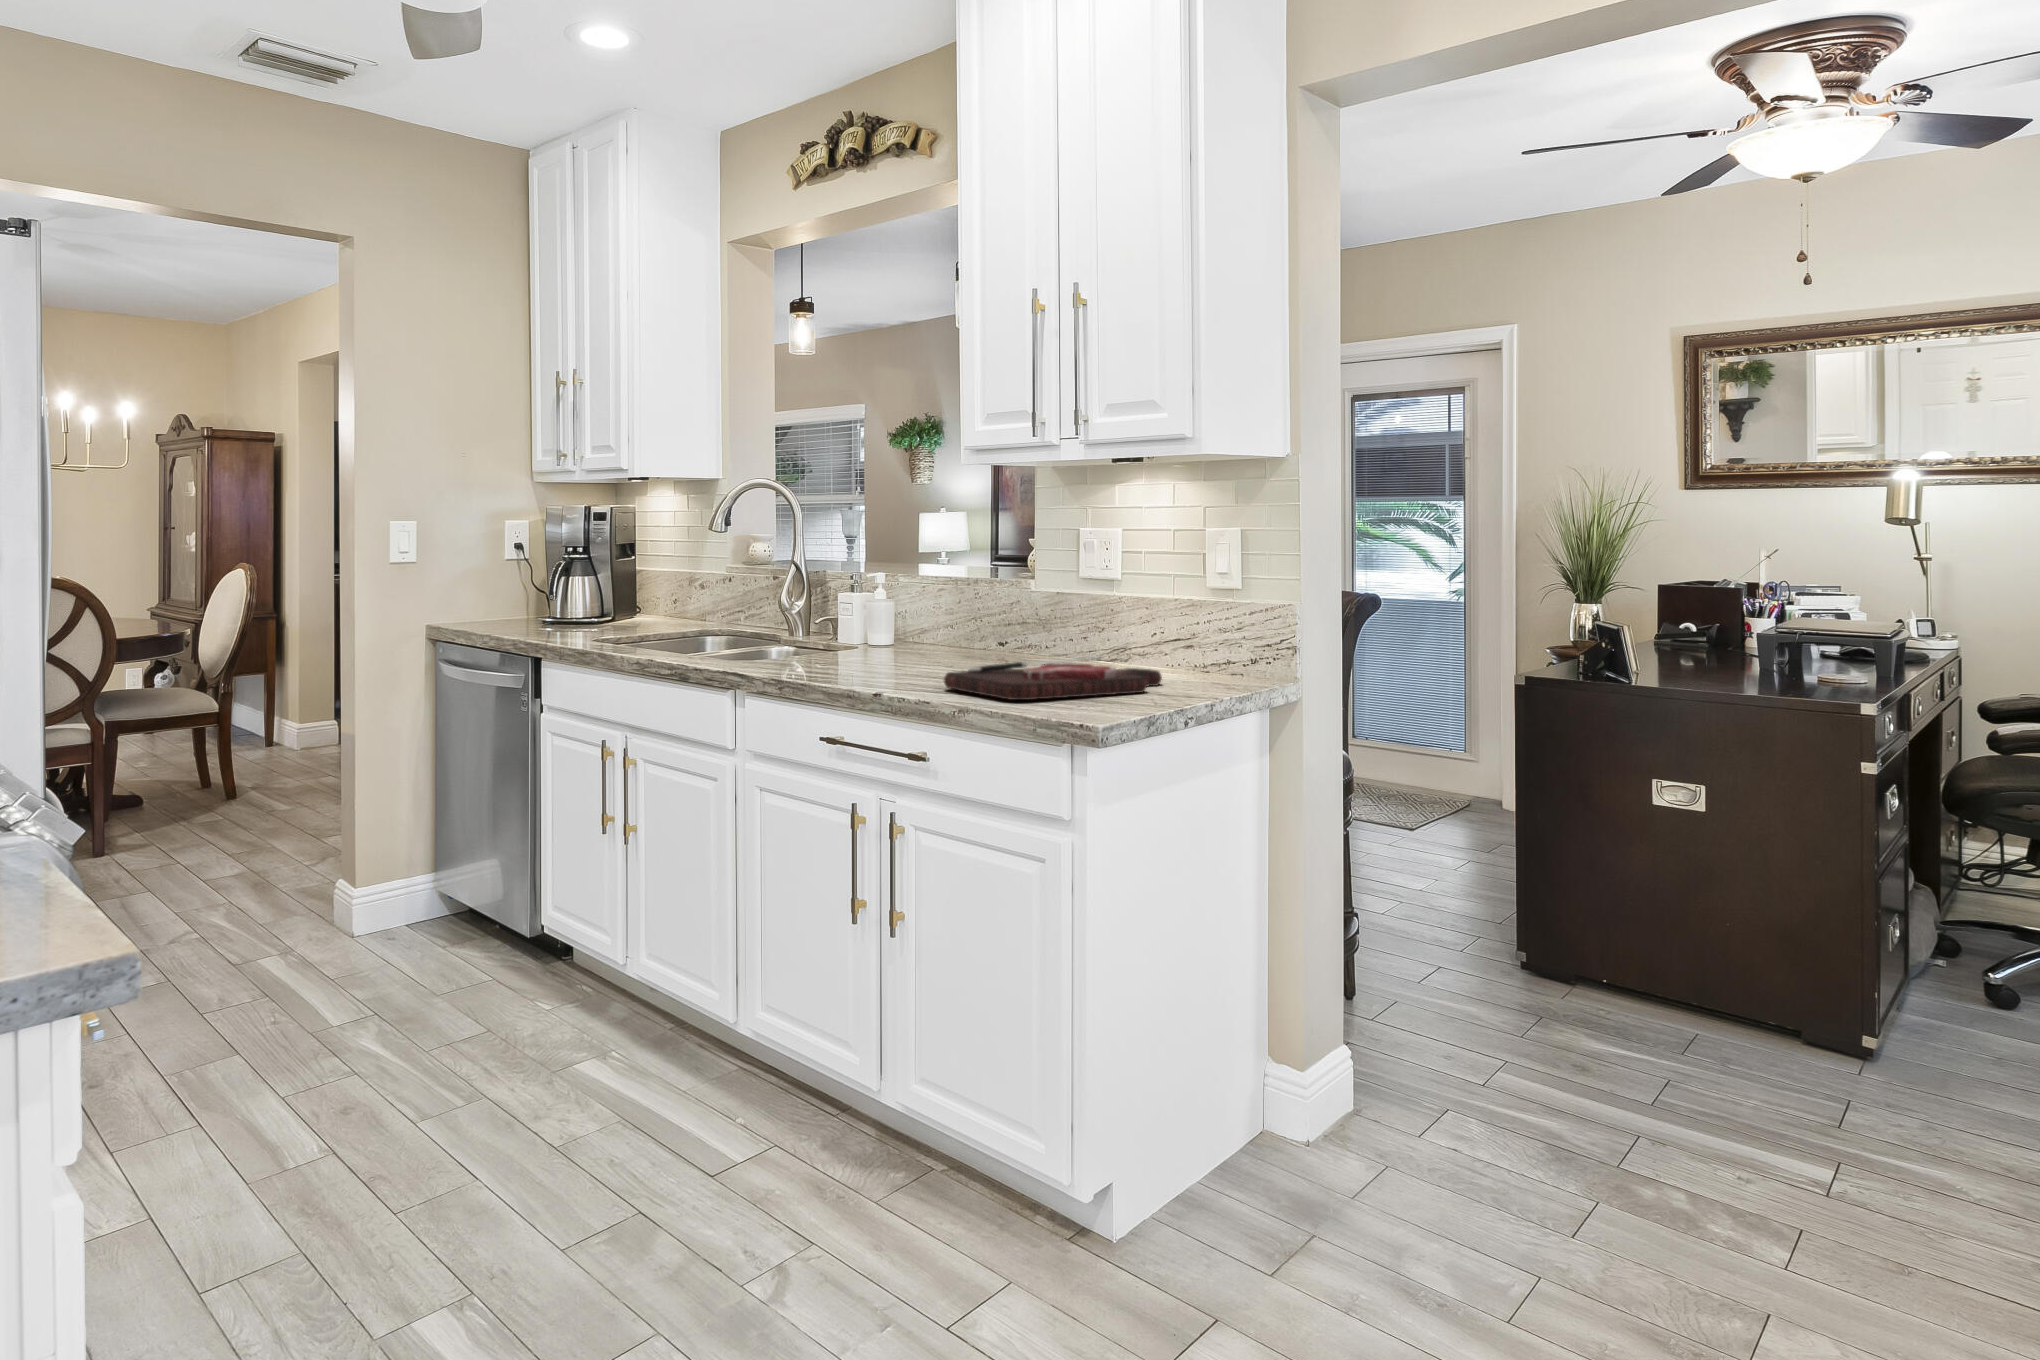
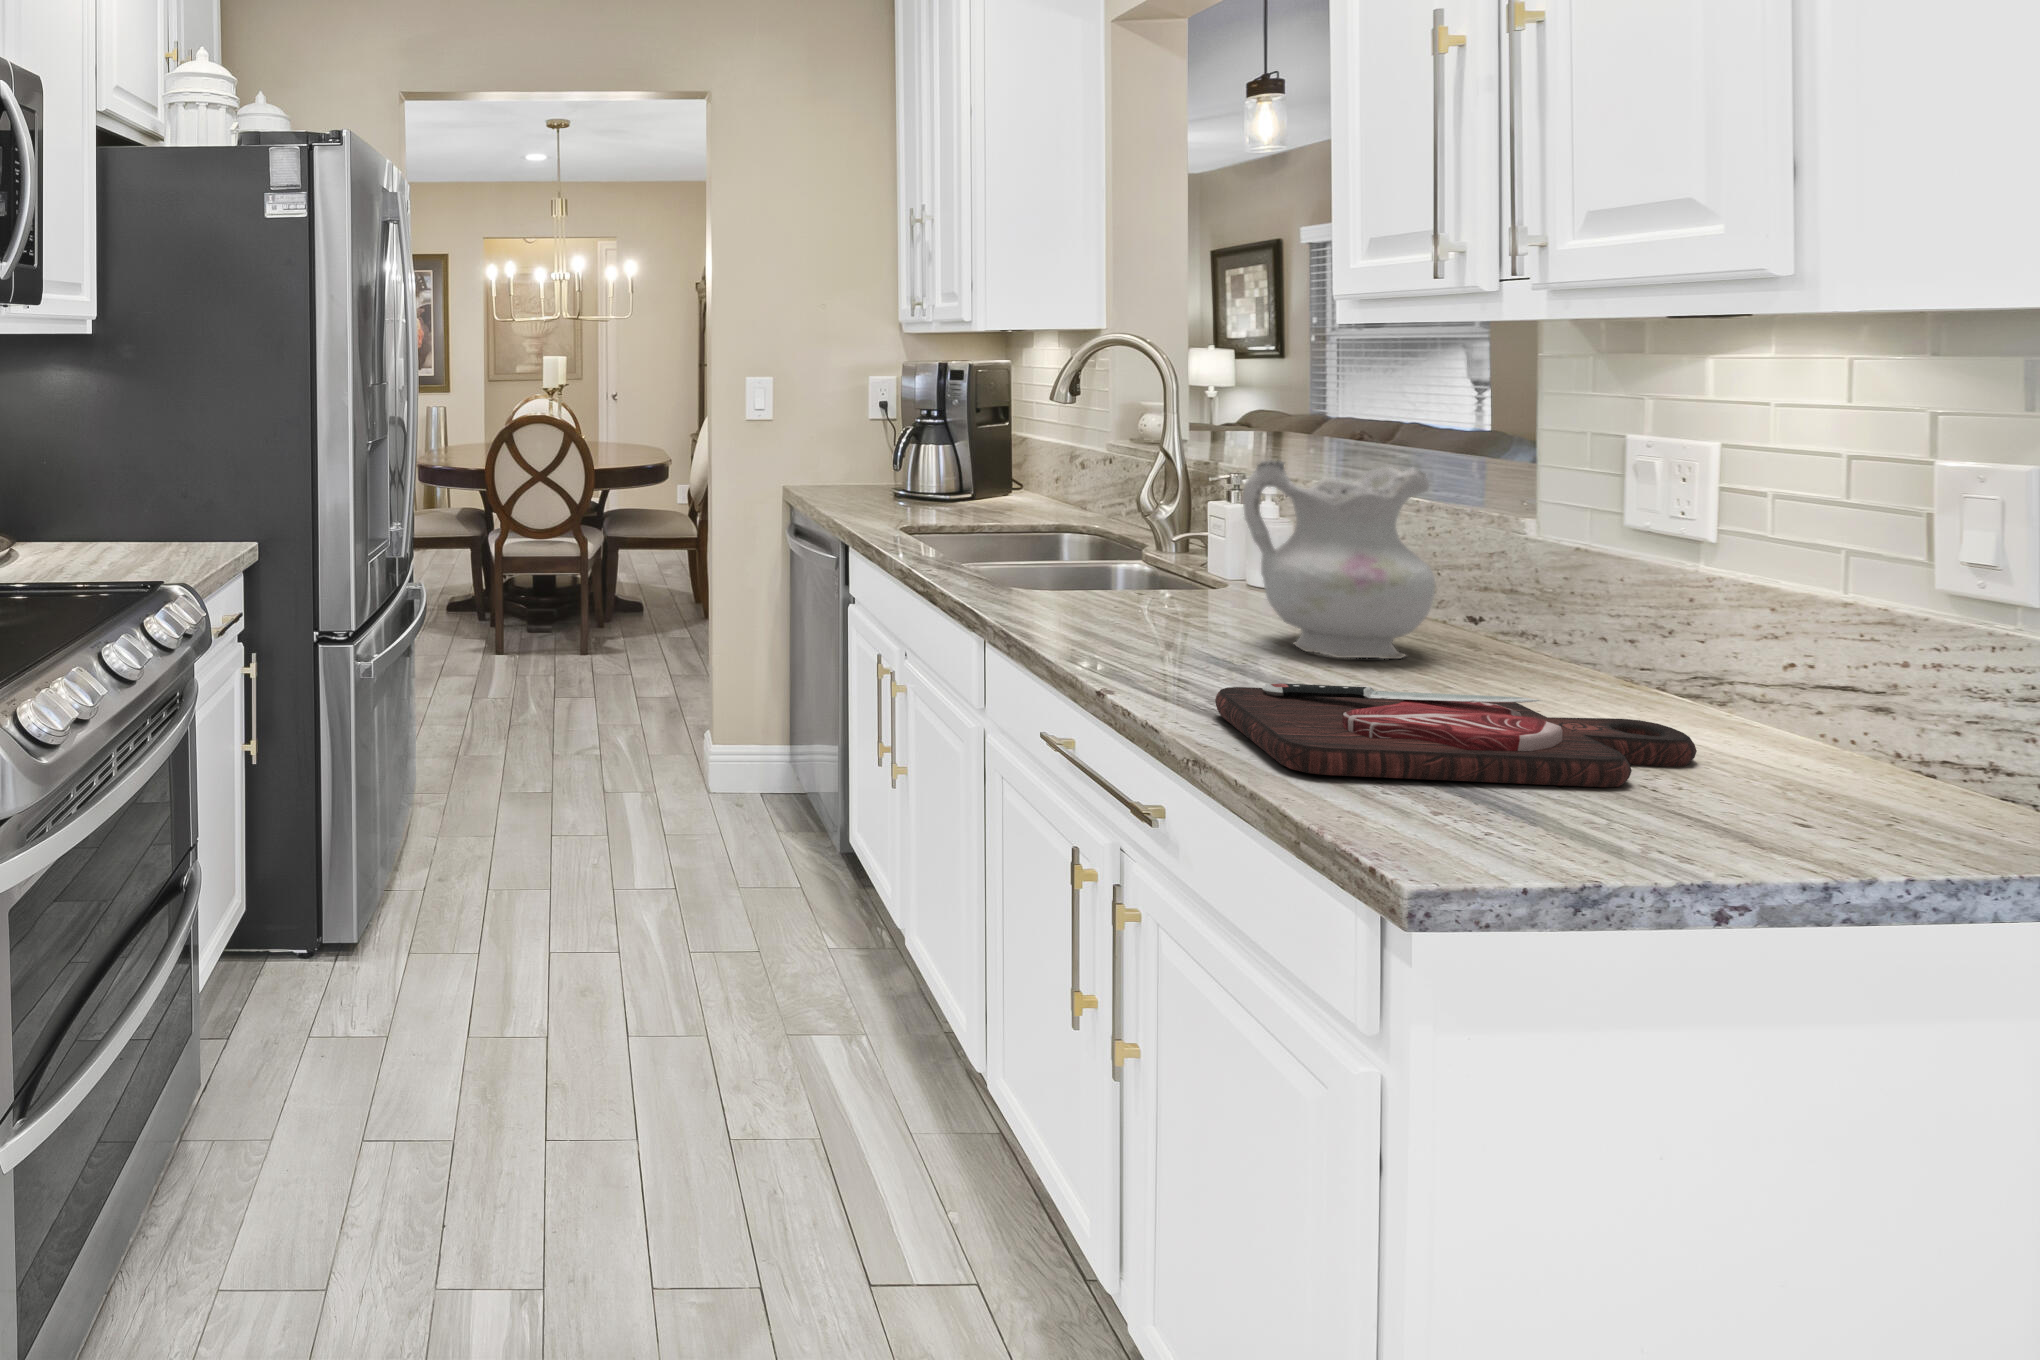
ceramic pitcher: none [914,544,1014,668] -> present [1243,460,1435,659]

